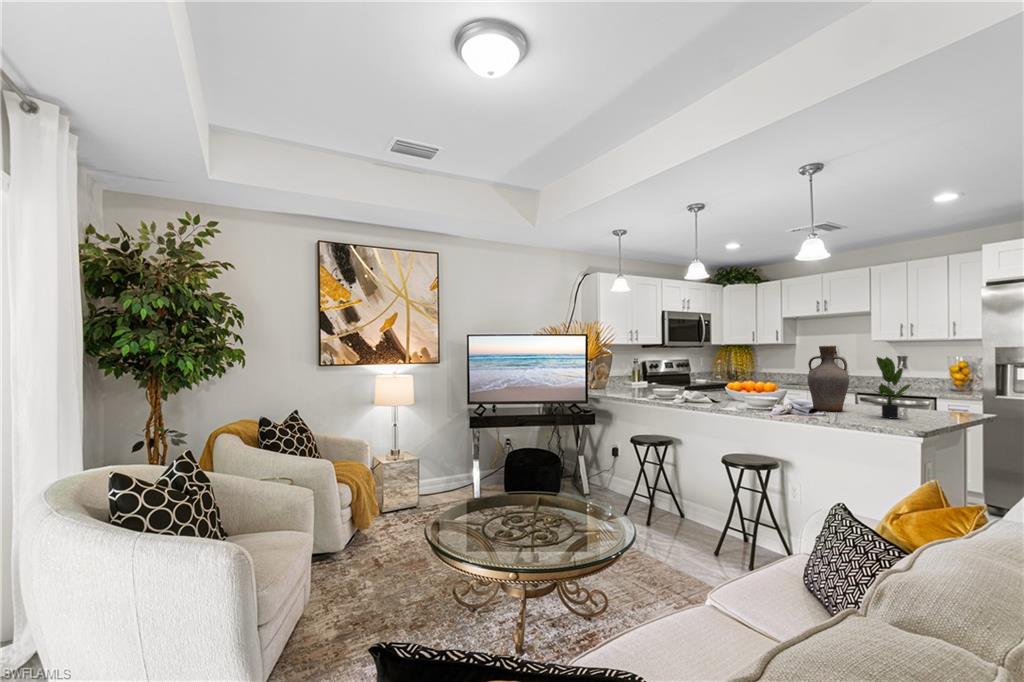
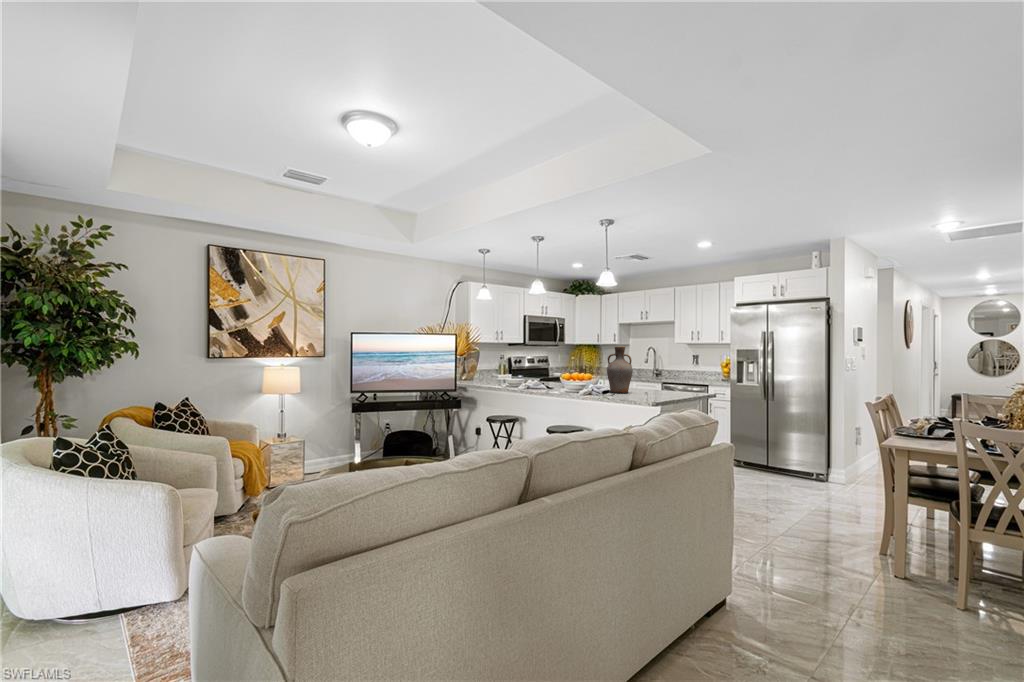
potted plant: present [875,357,911,419] -> none [645,354,667,397]

